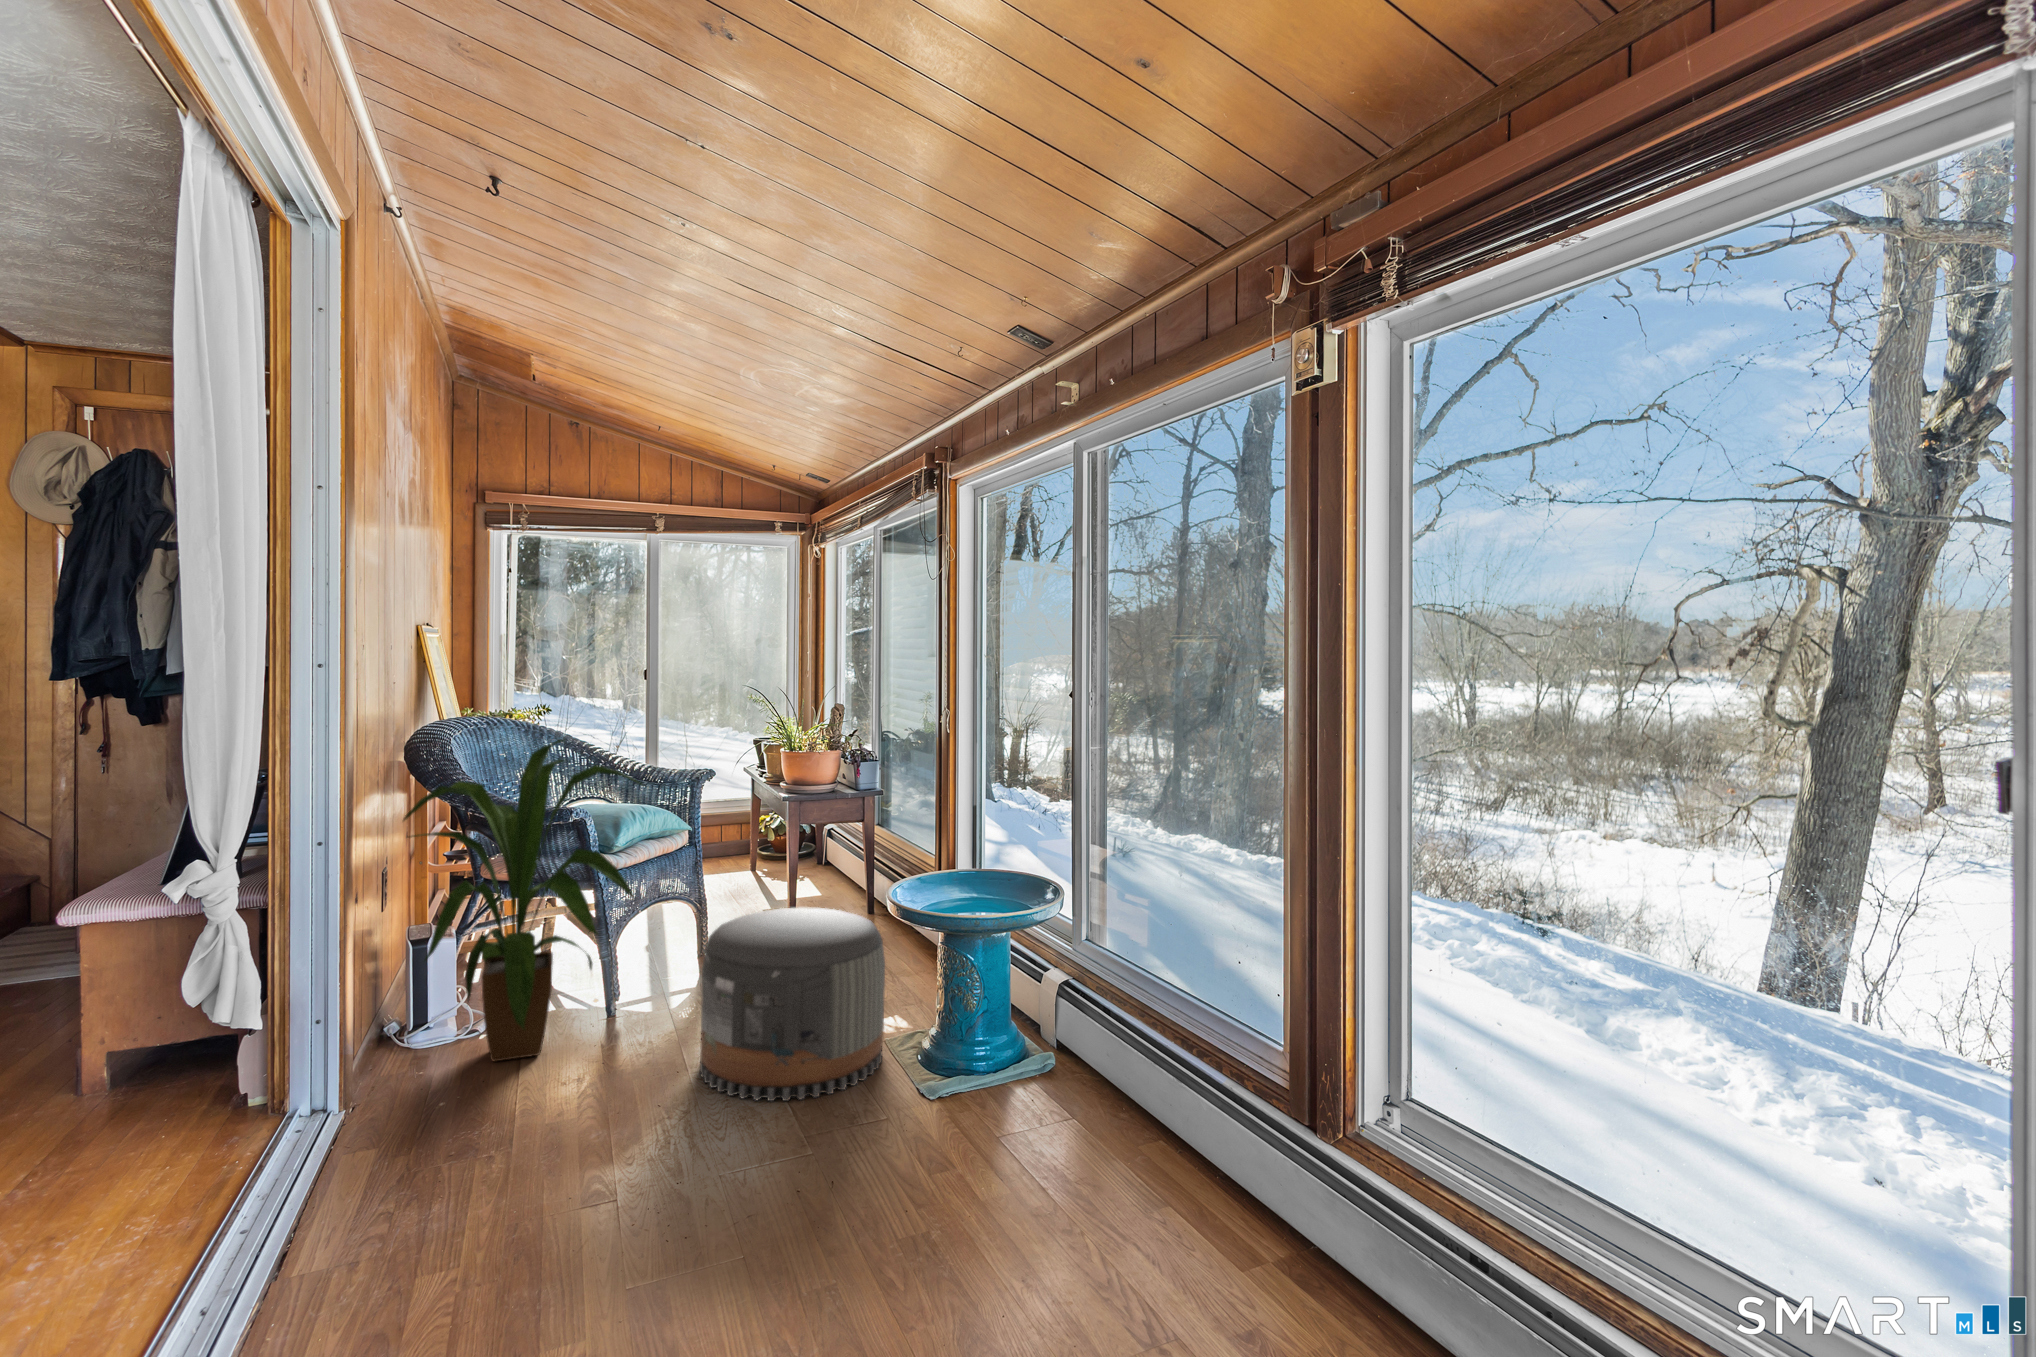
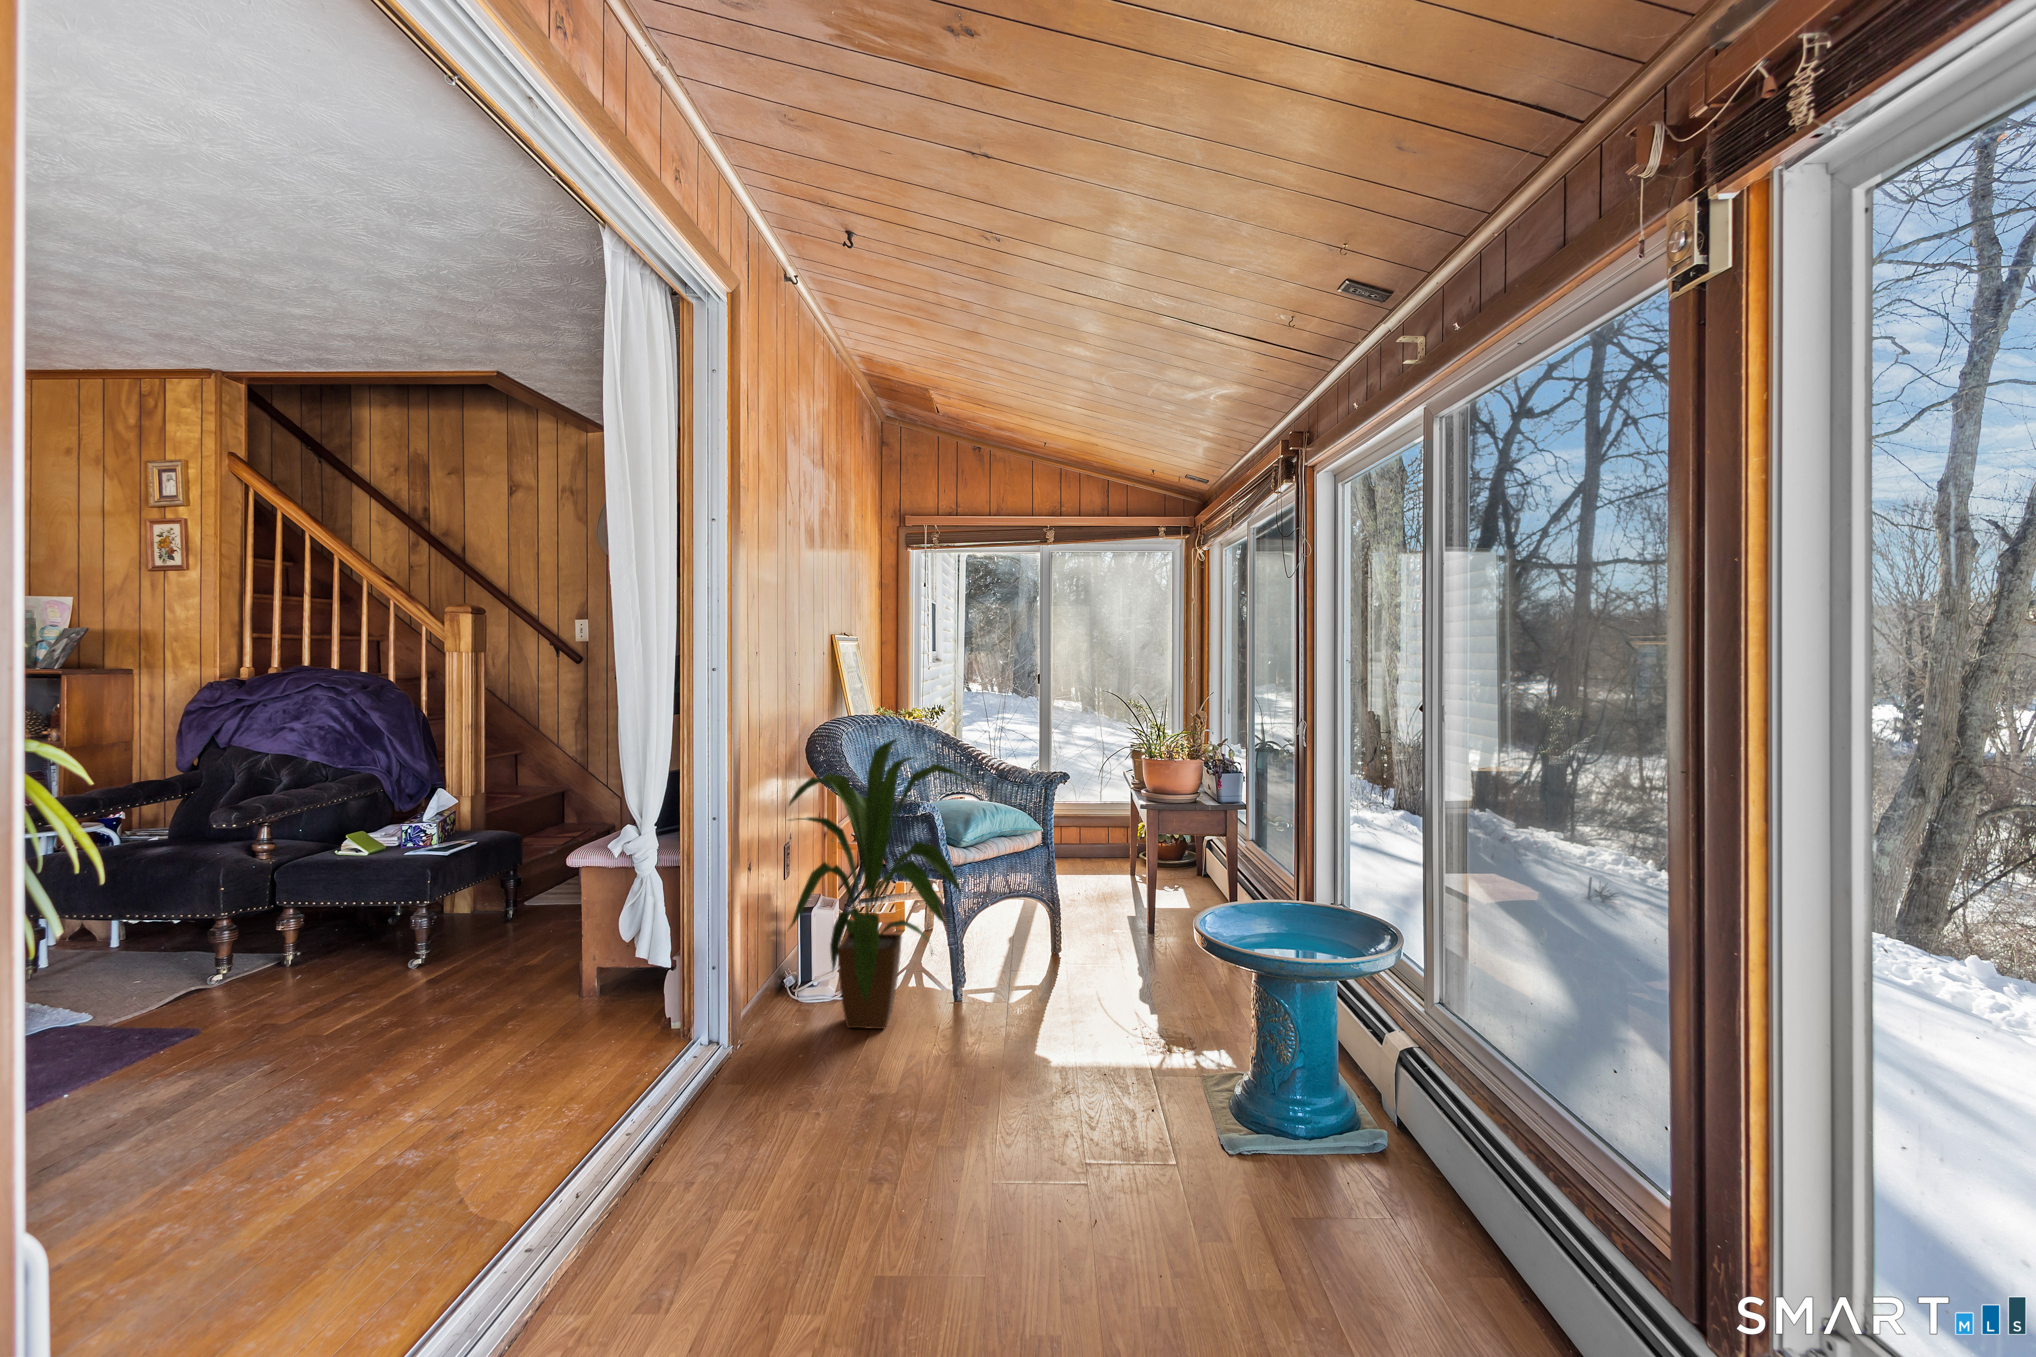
pouf: present [700,907,885,1101] -> none [1010,918,1196,1119]

